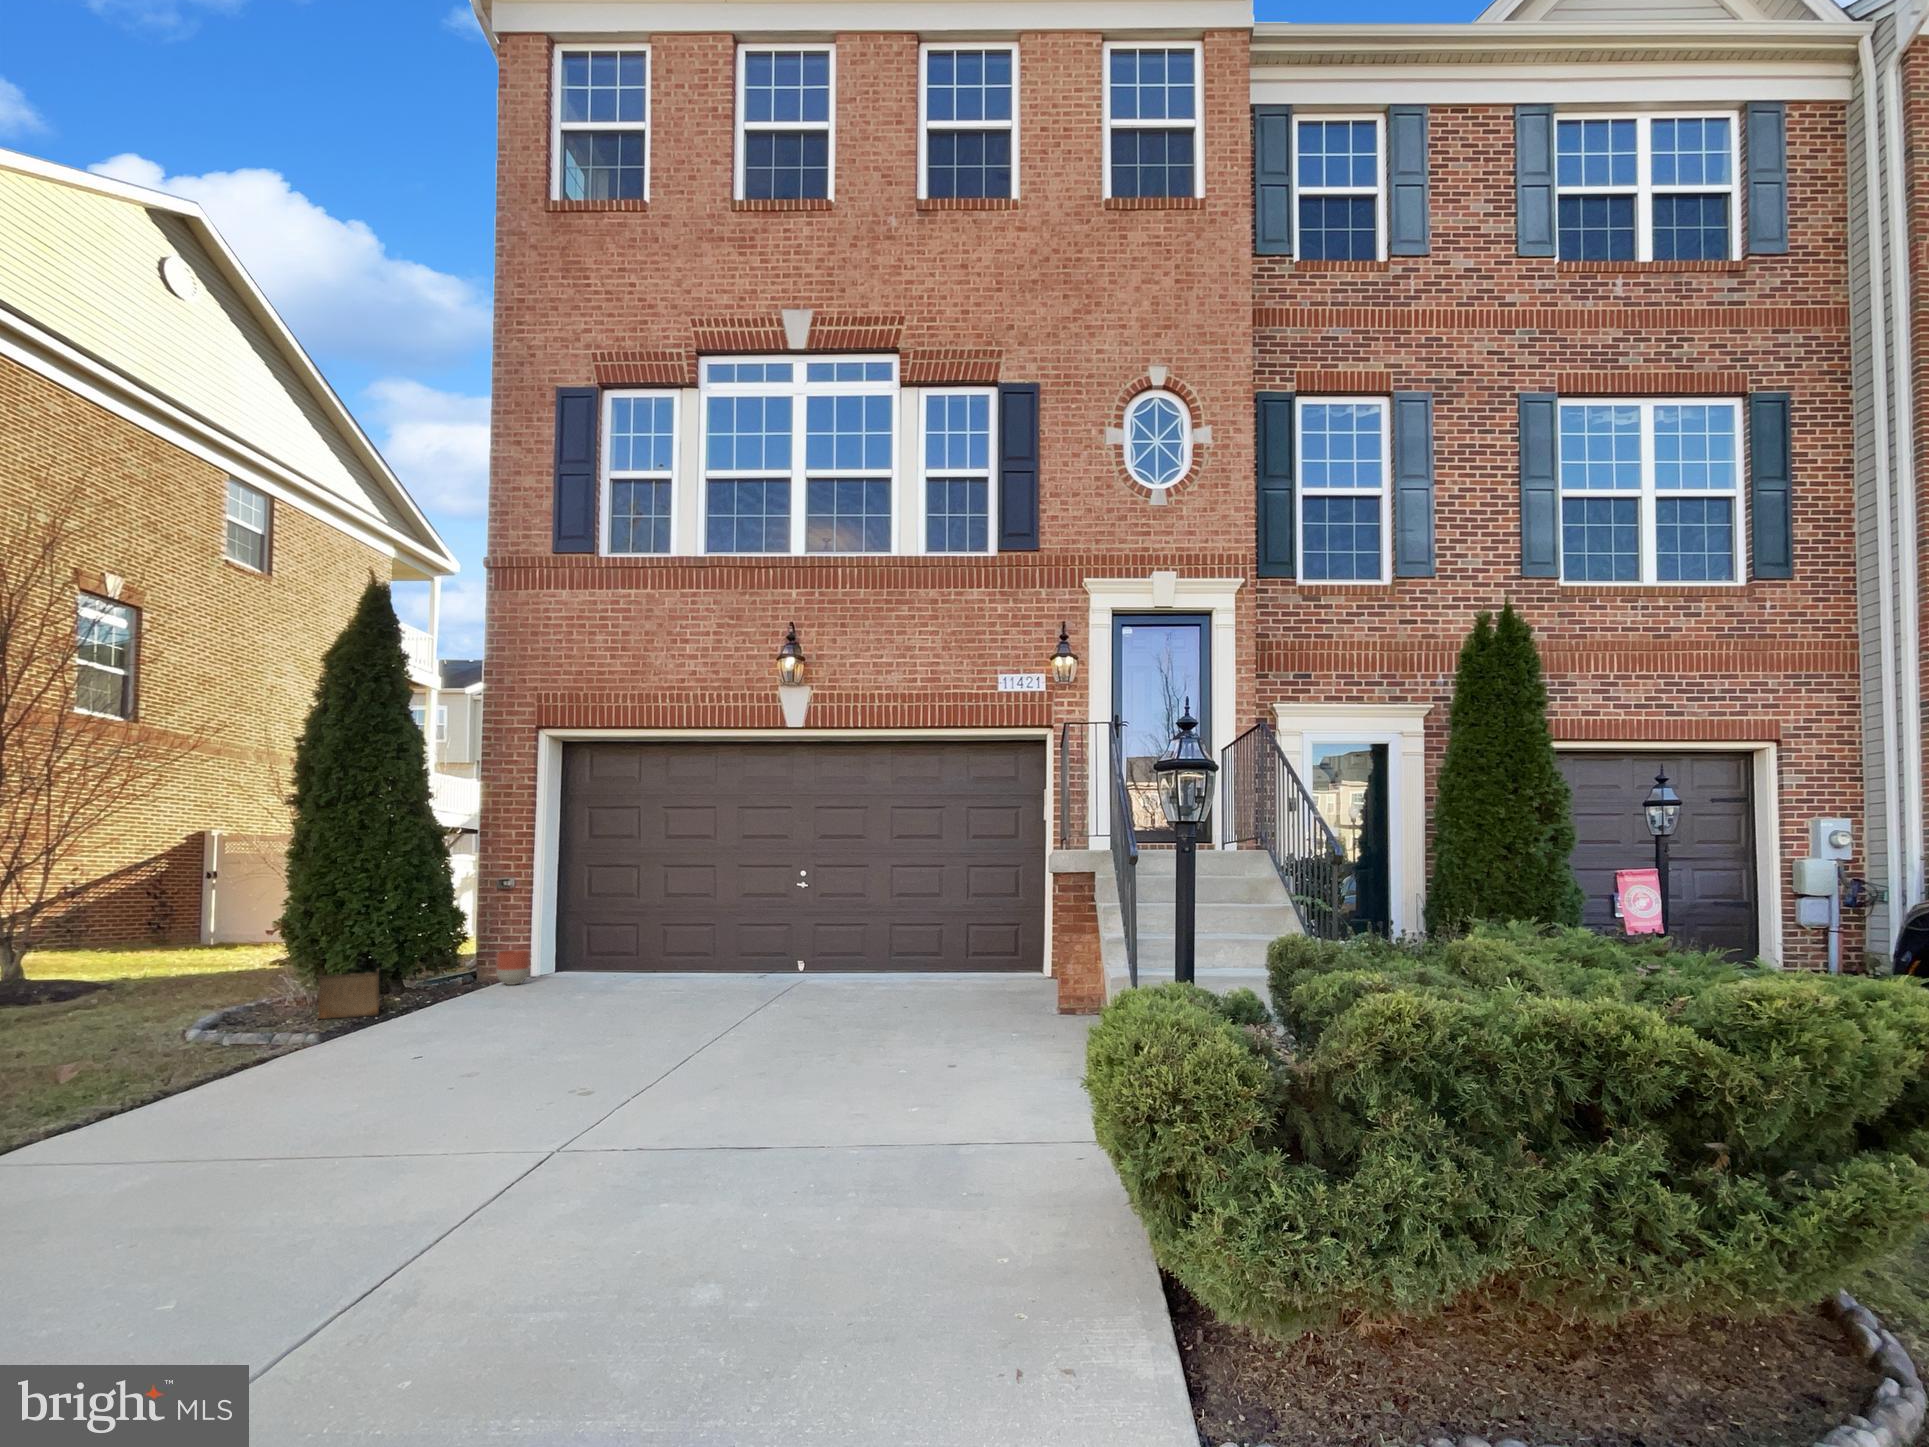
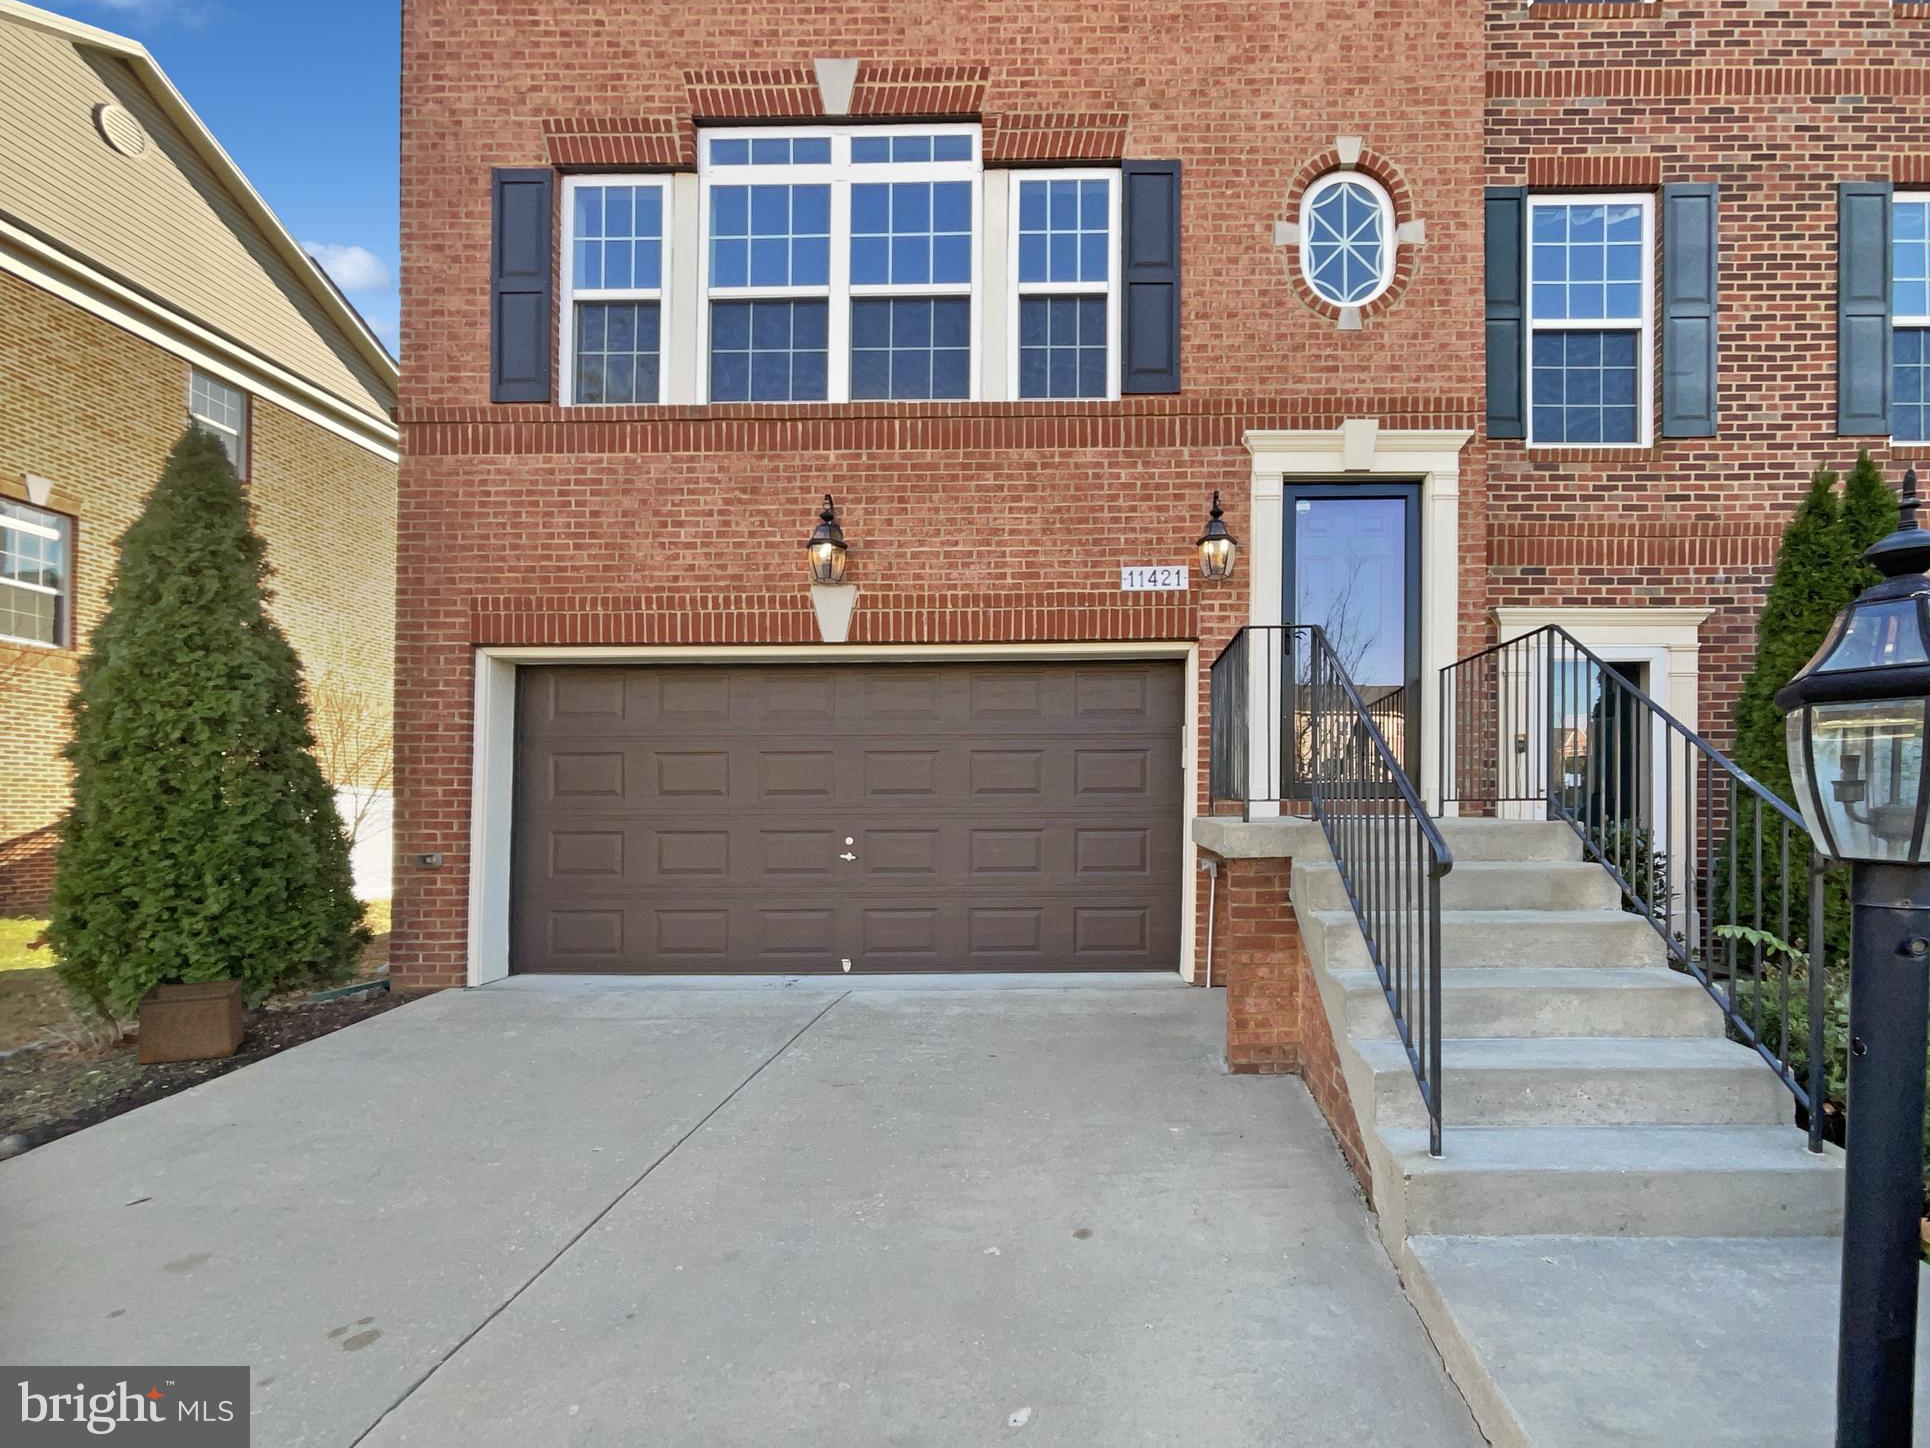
planter: present [496,950,530,985] -> none [426,945,474,995]

